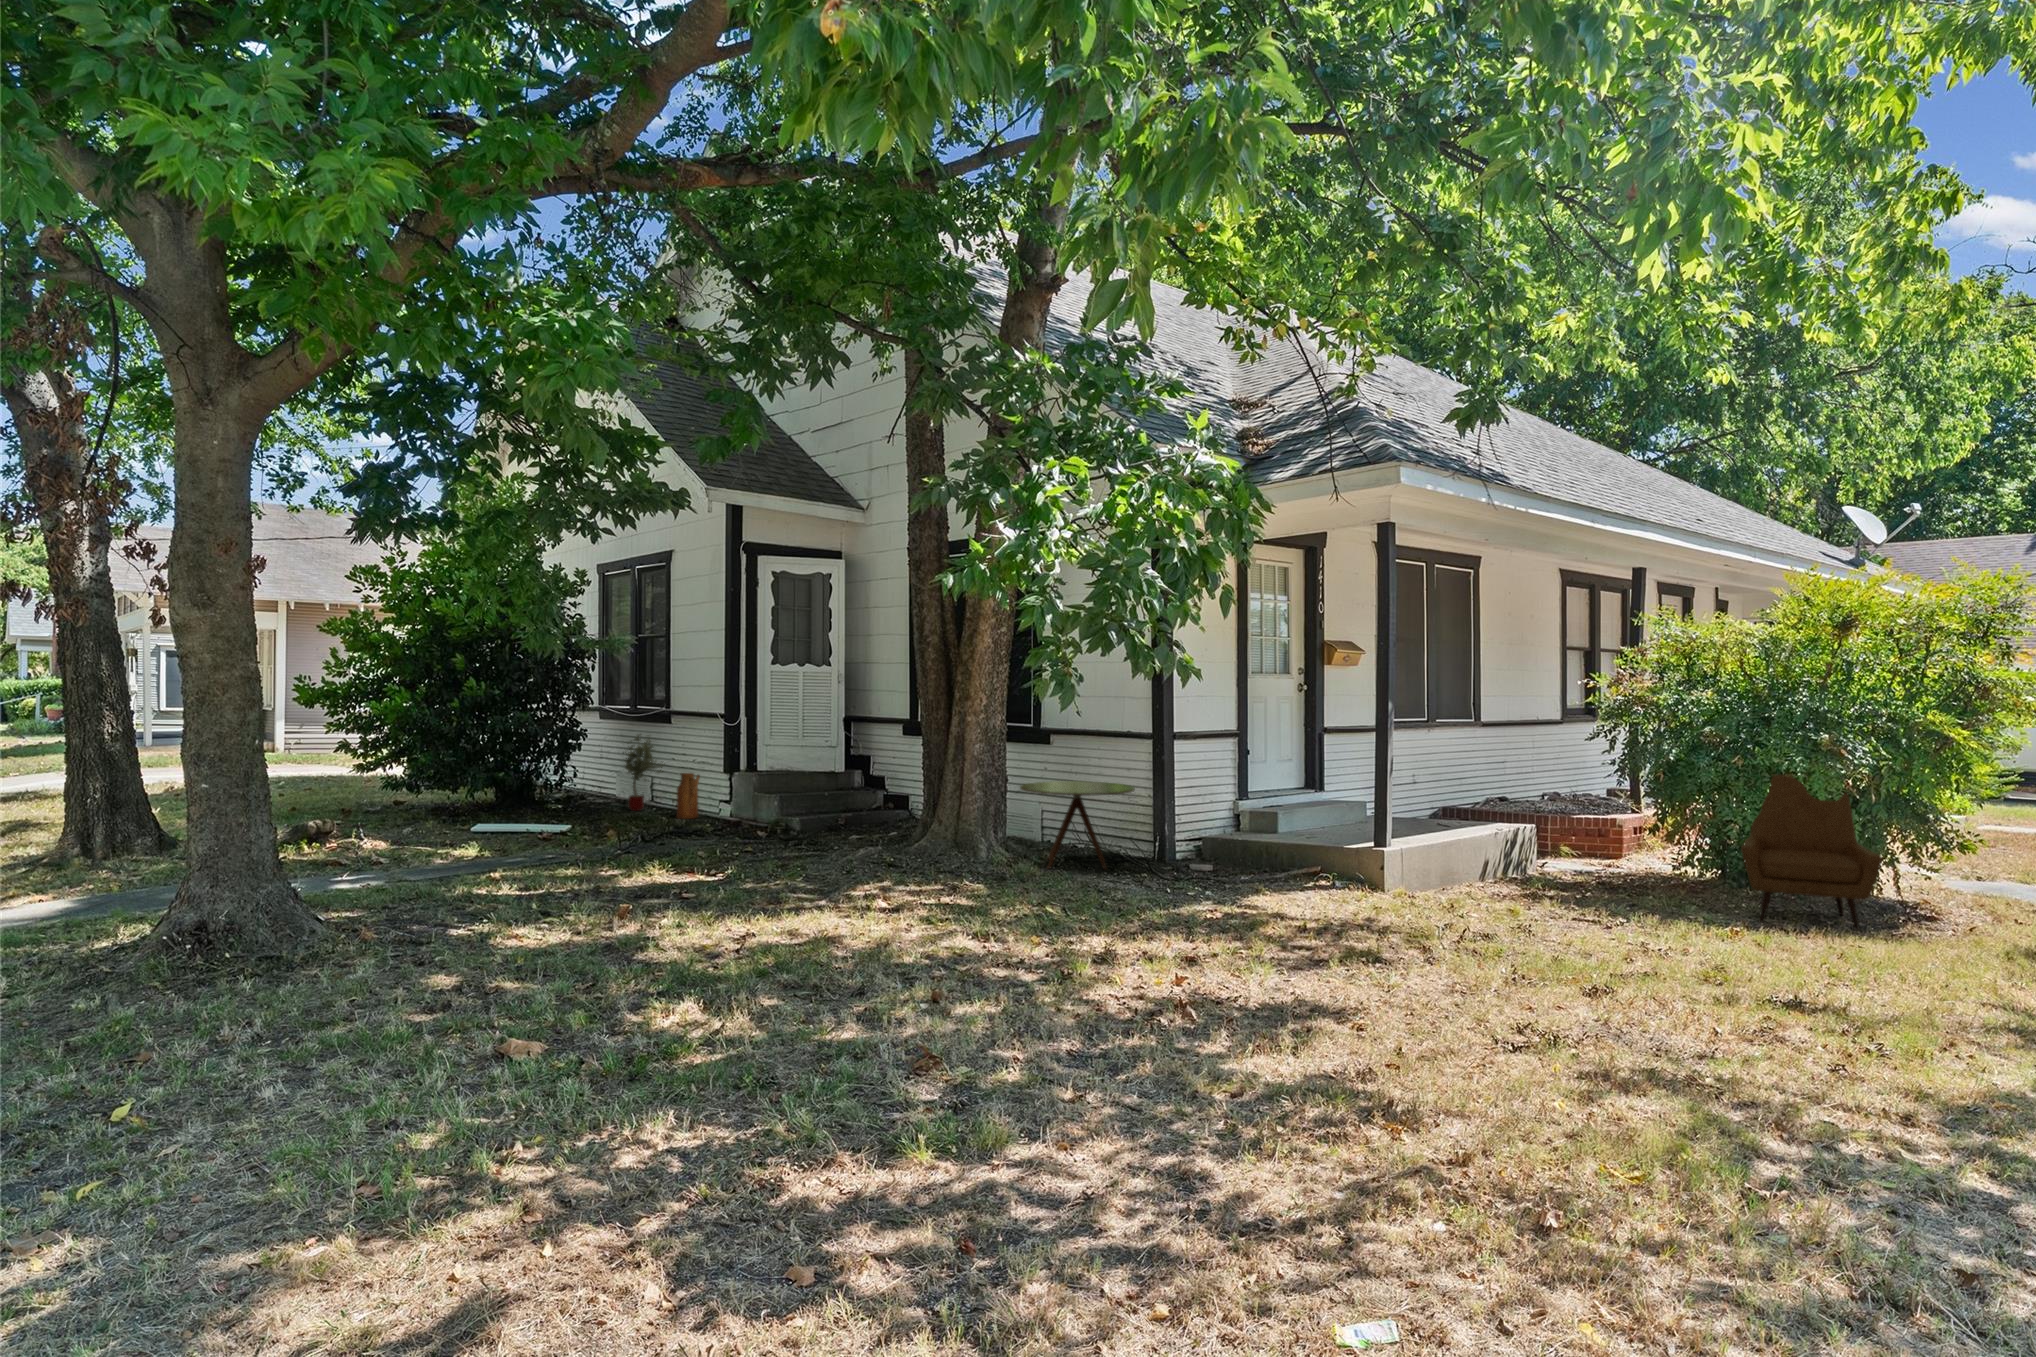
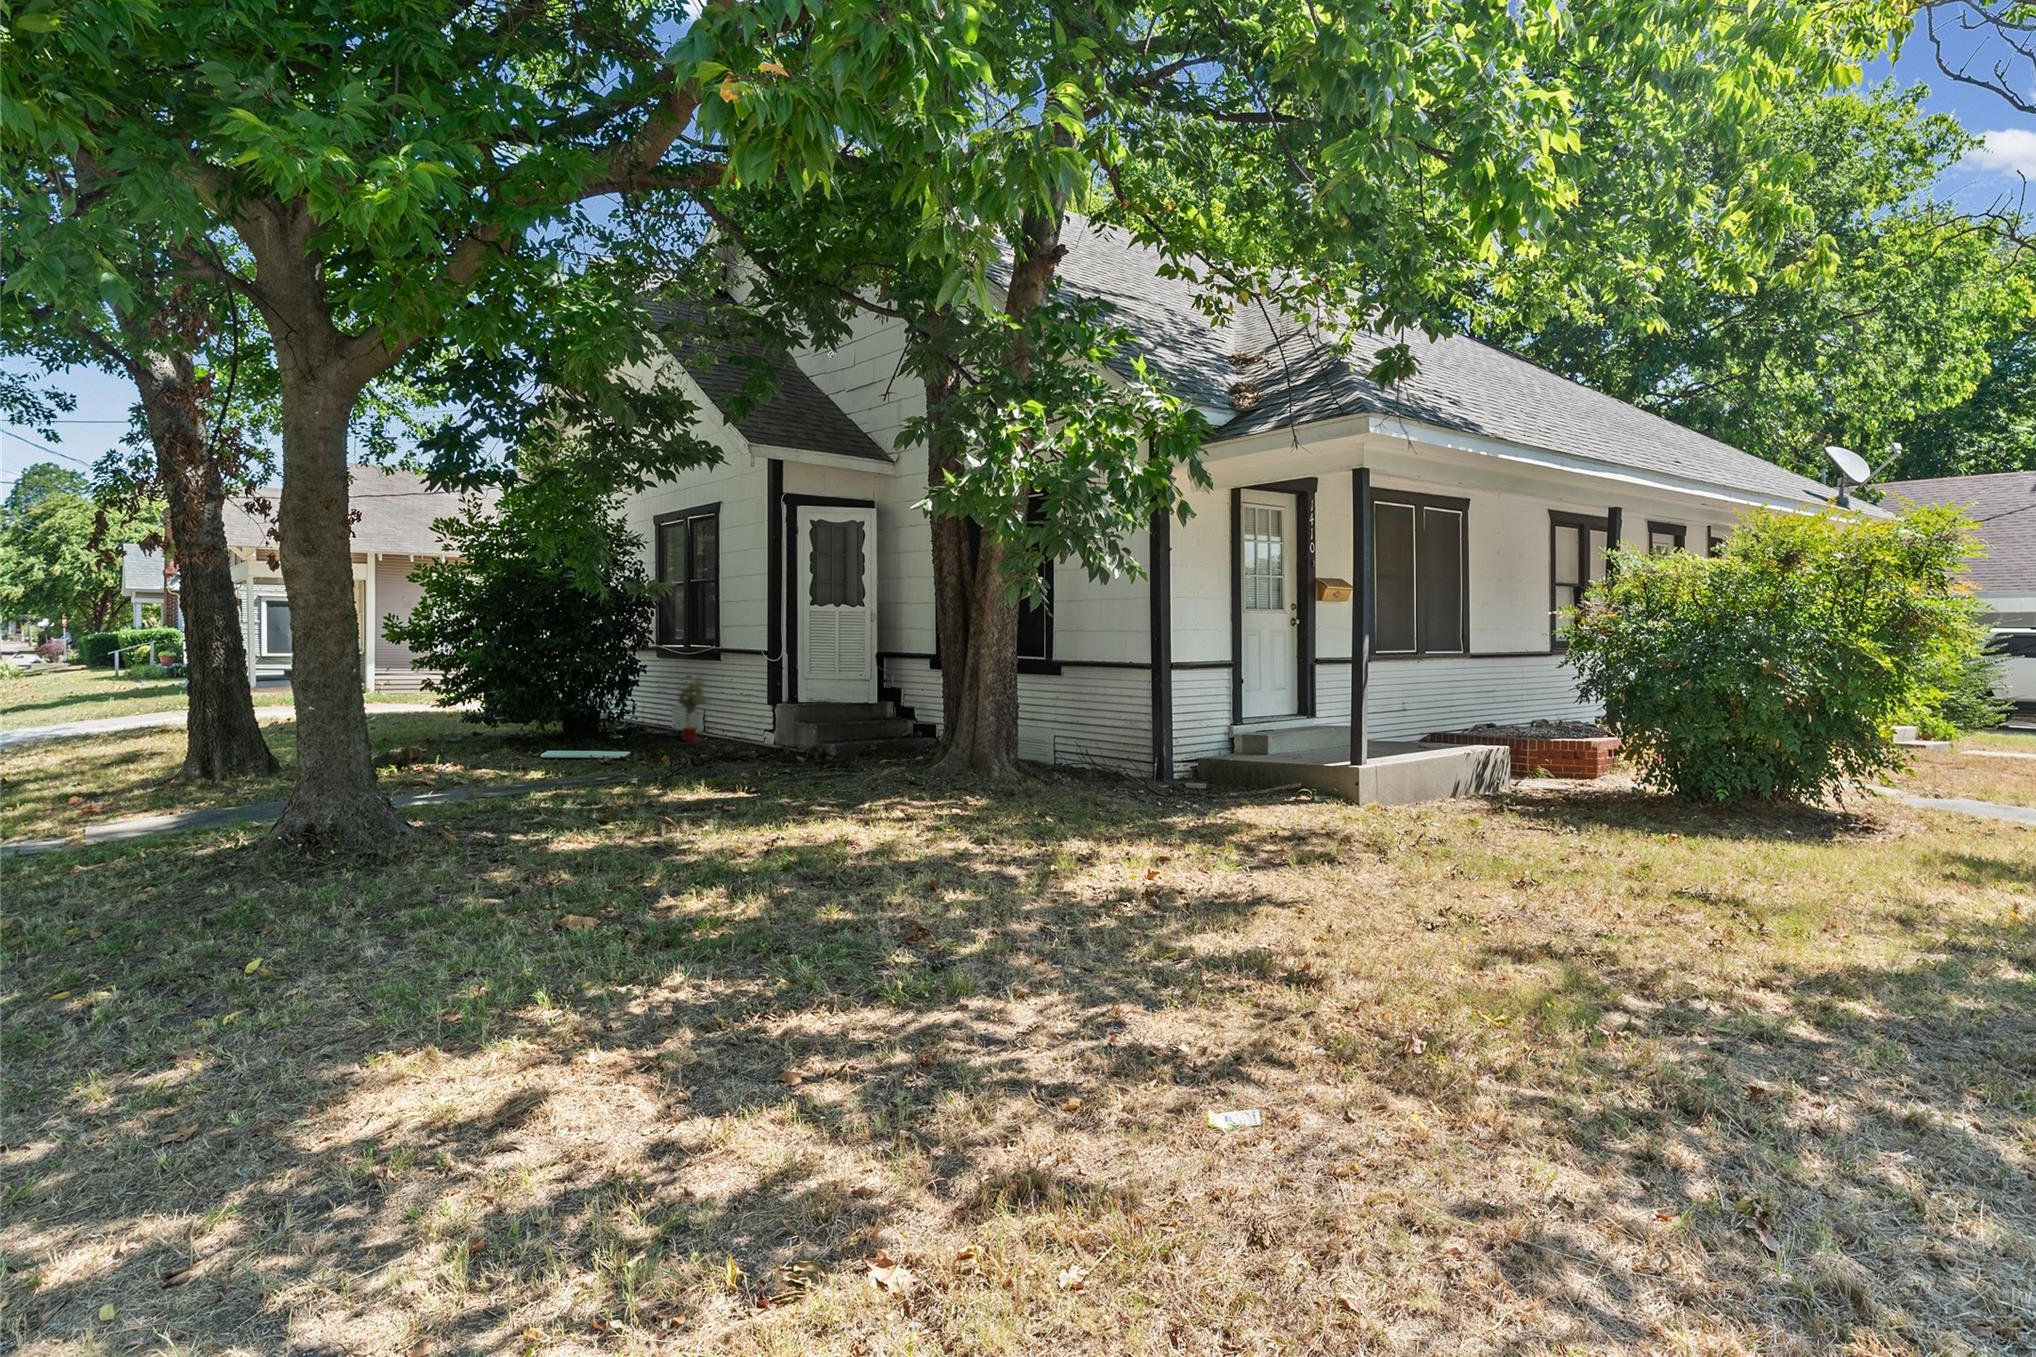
watering can: present [676,773,700,819] -> none [726,706,747,748]
chair: present [1741,774,1882,931] -> none [1678,696,1804,835]
round table: present [1020,781,1135,870] -> none [1032,709,1137,788]

